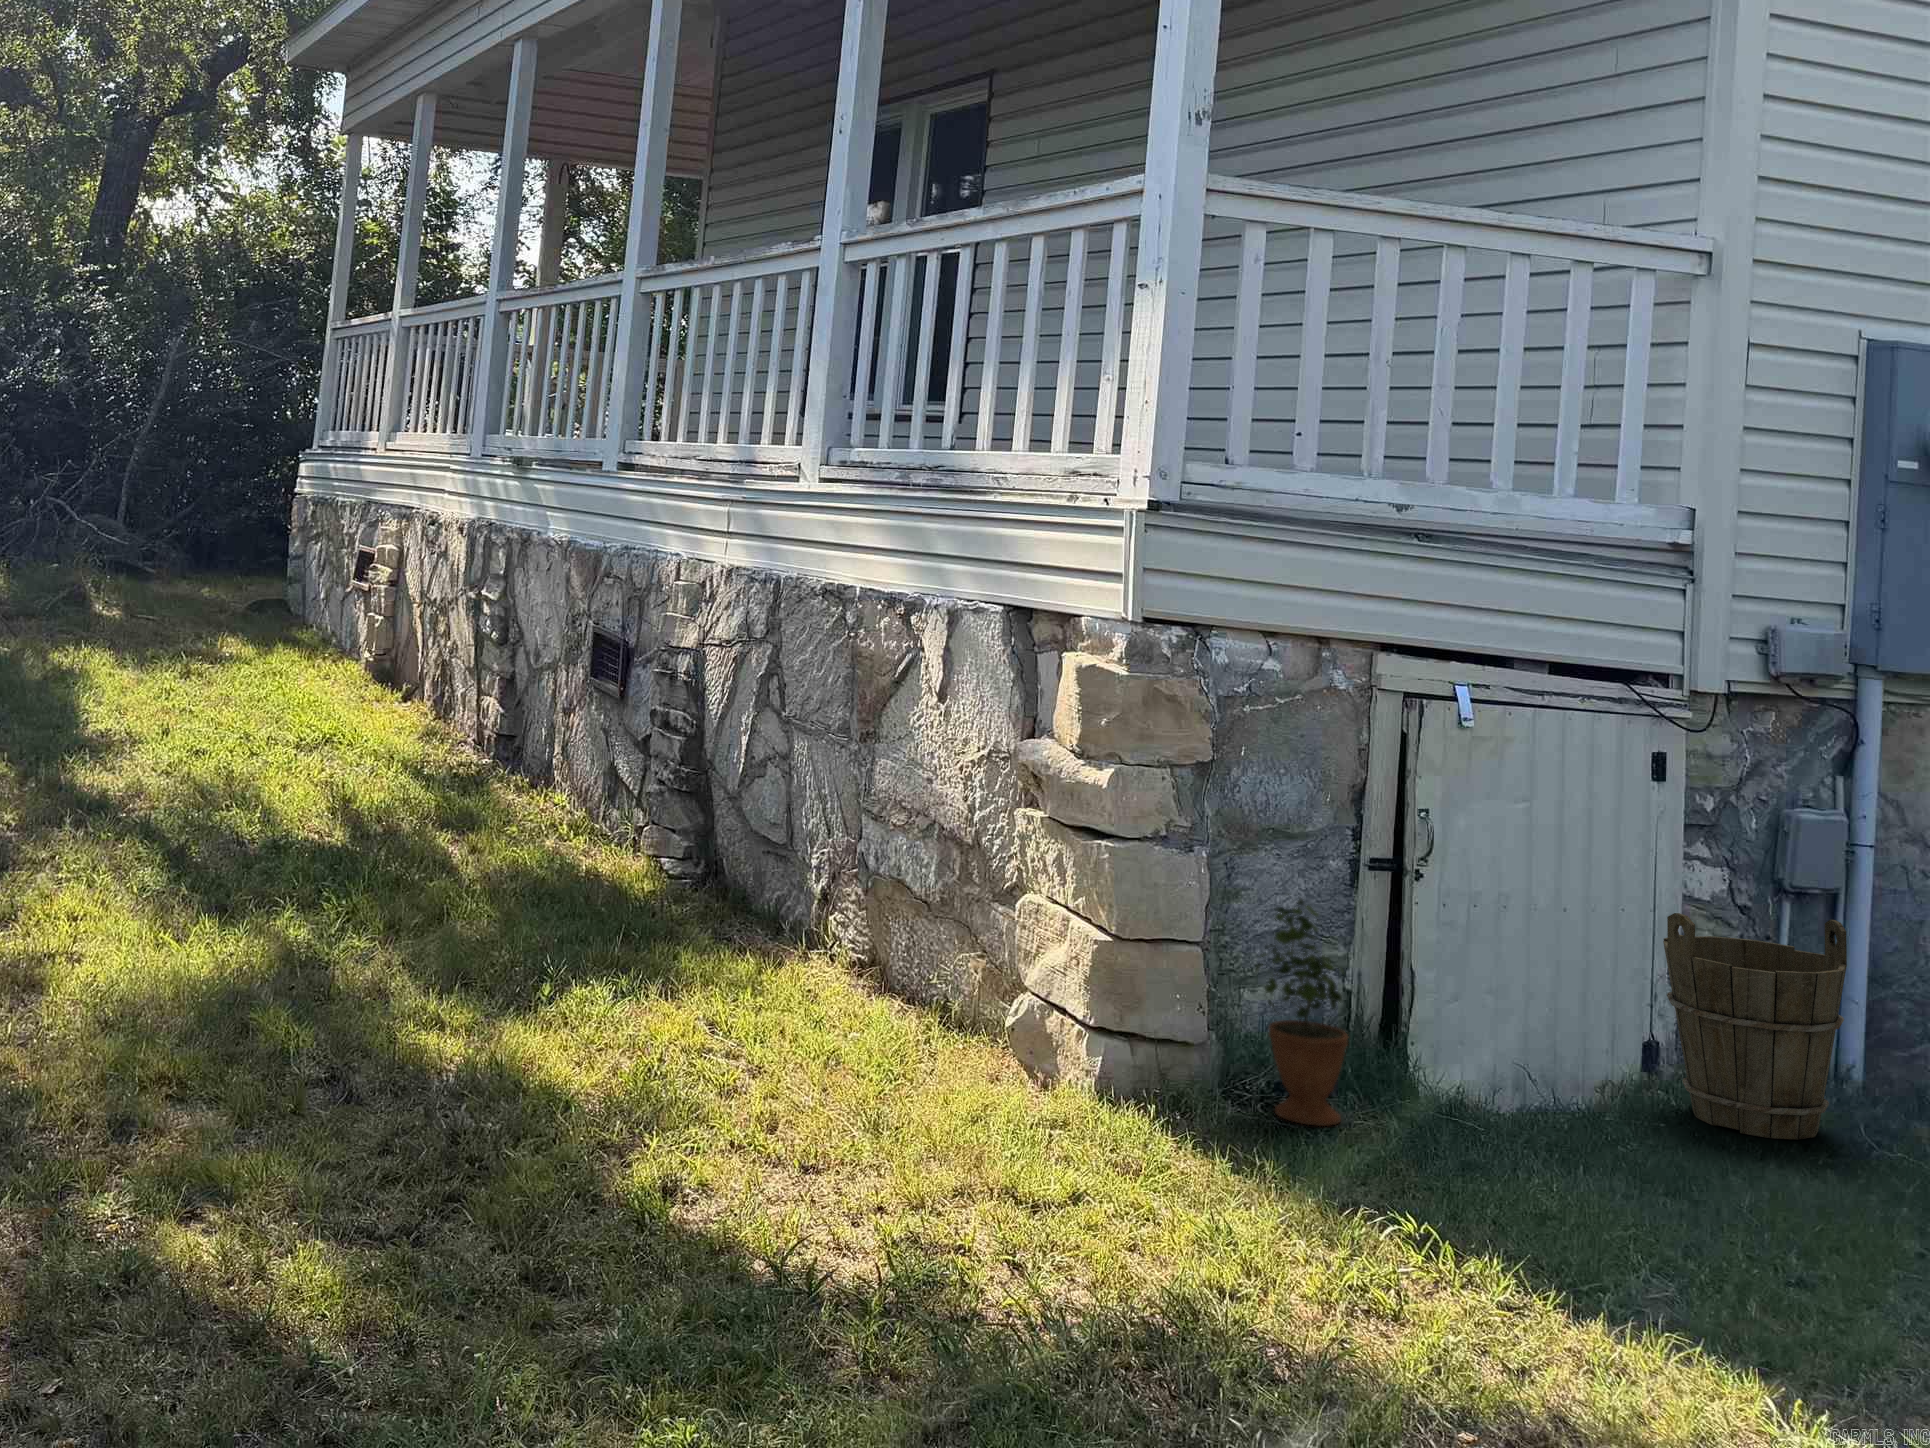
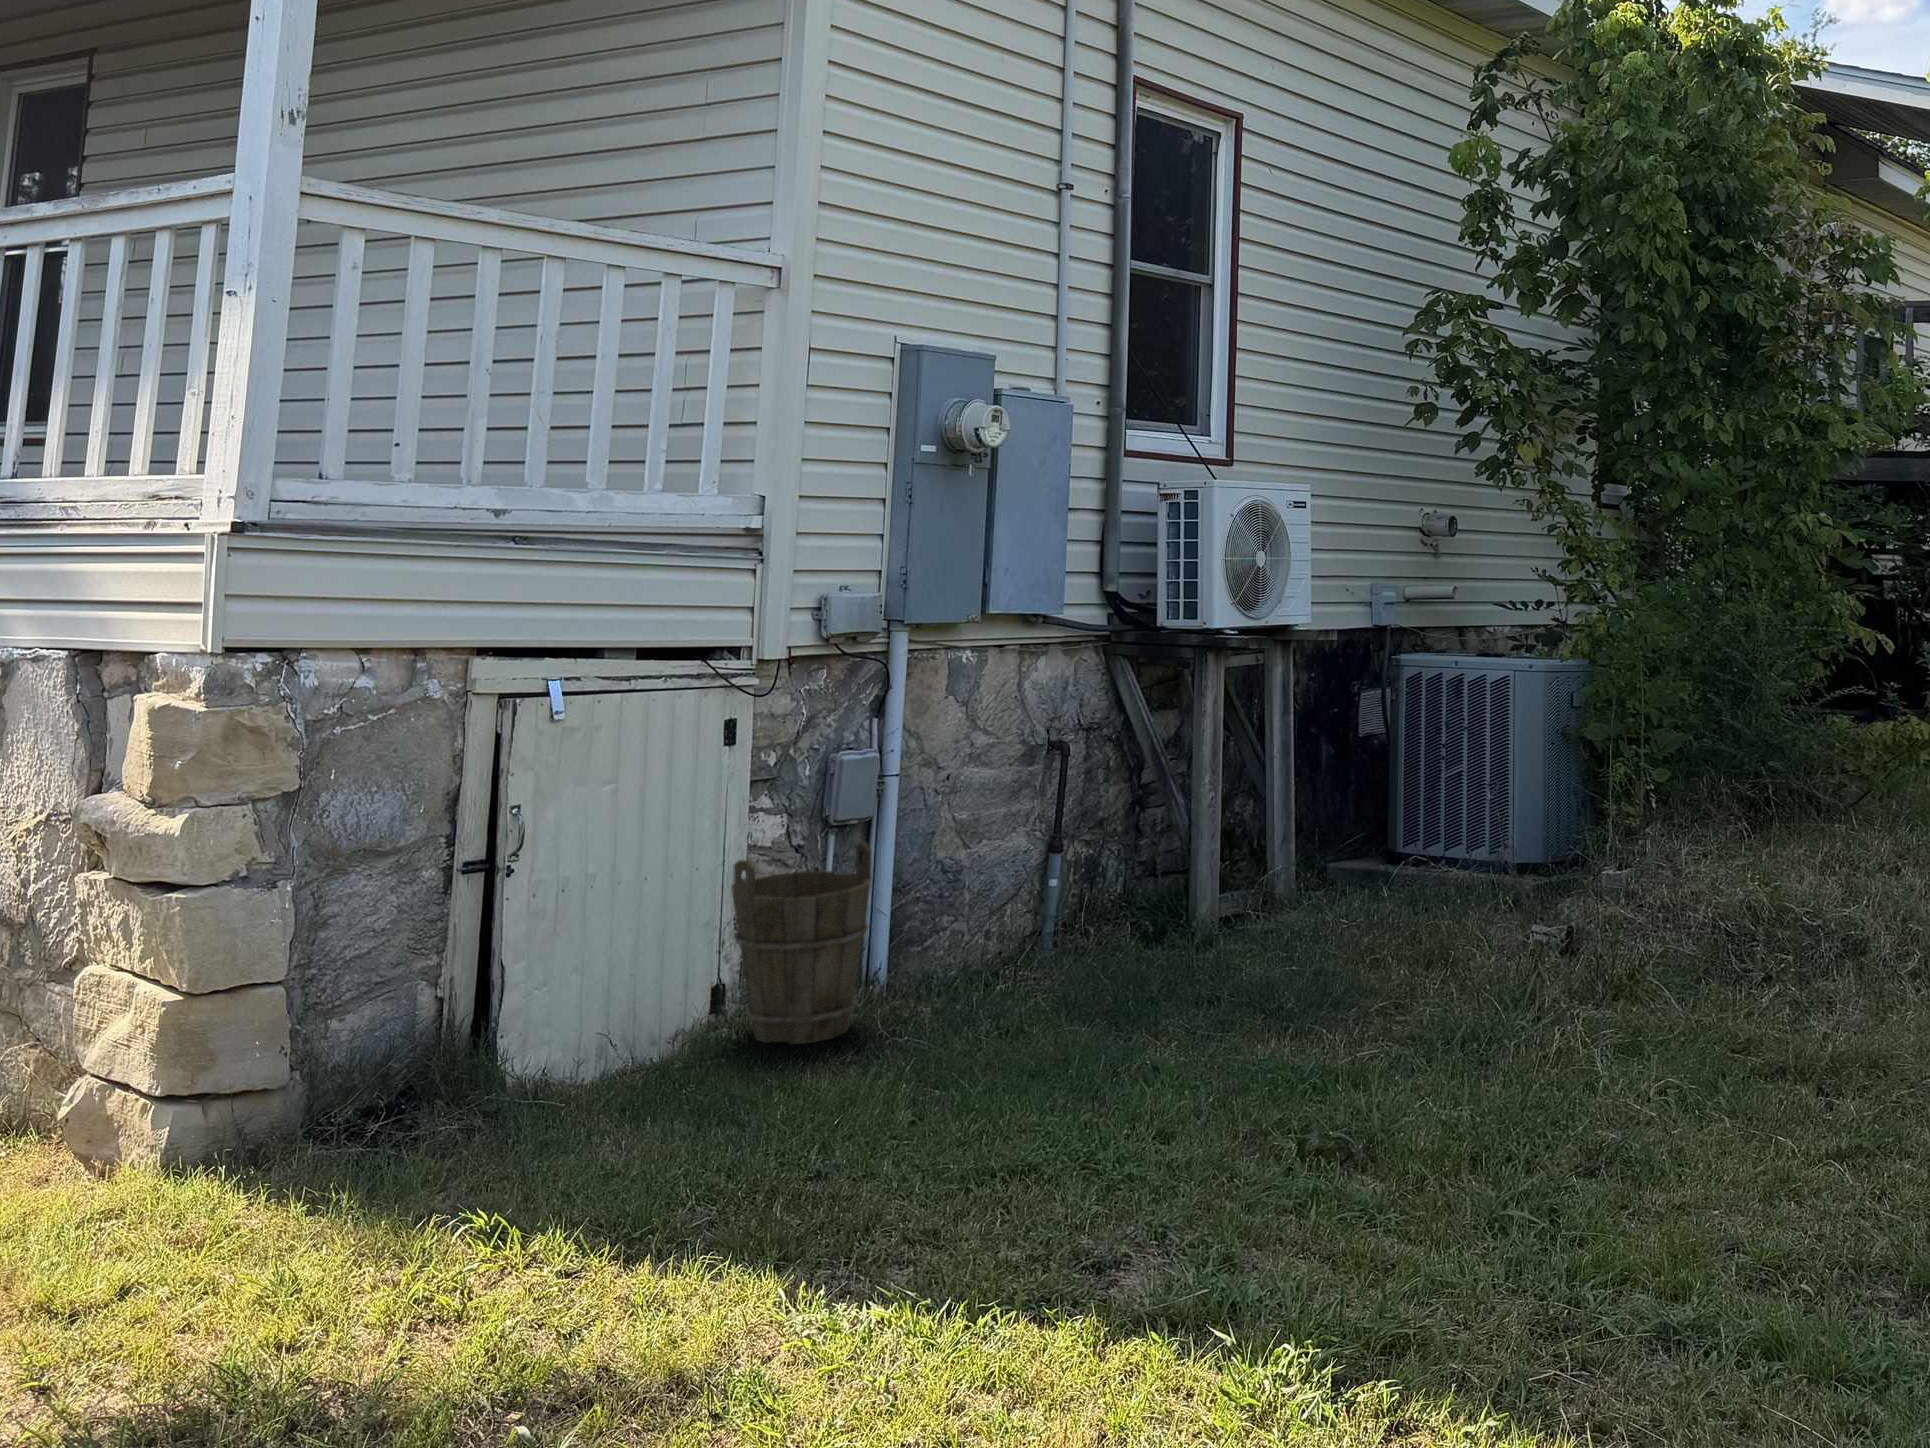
potted plant: present [1256,899,1348,1126] -> none [342,910,437,1143]

